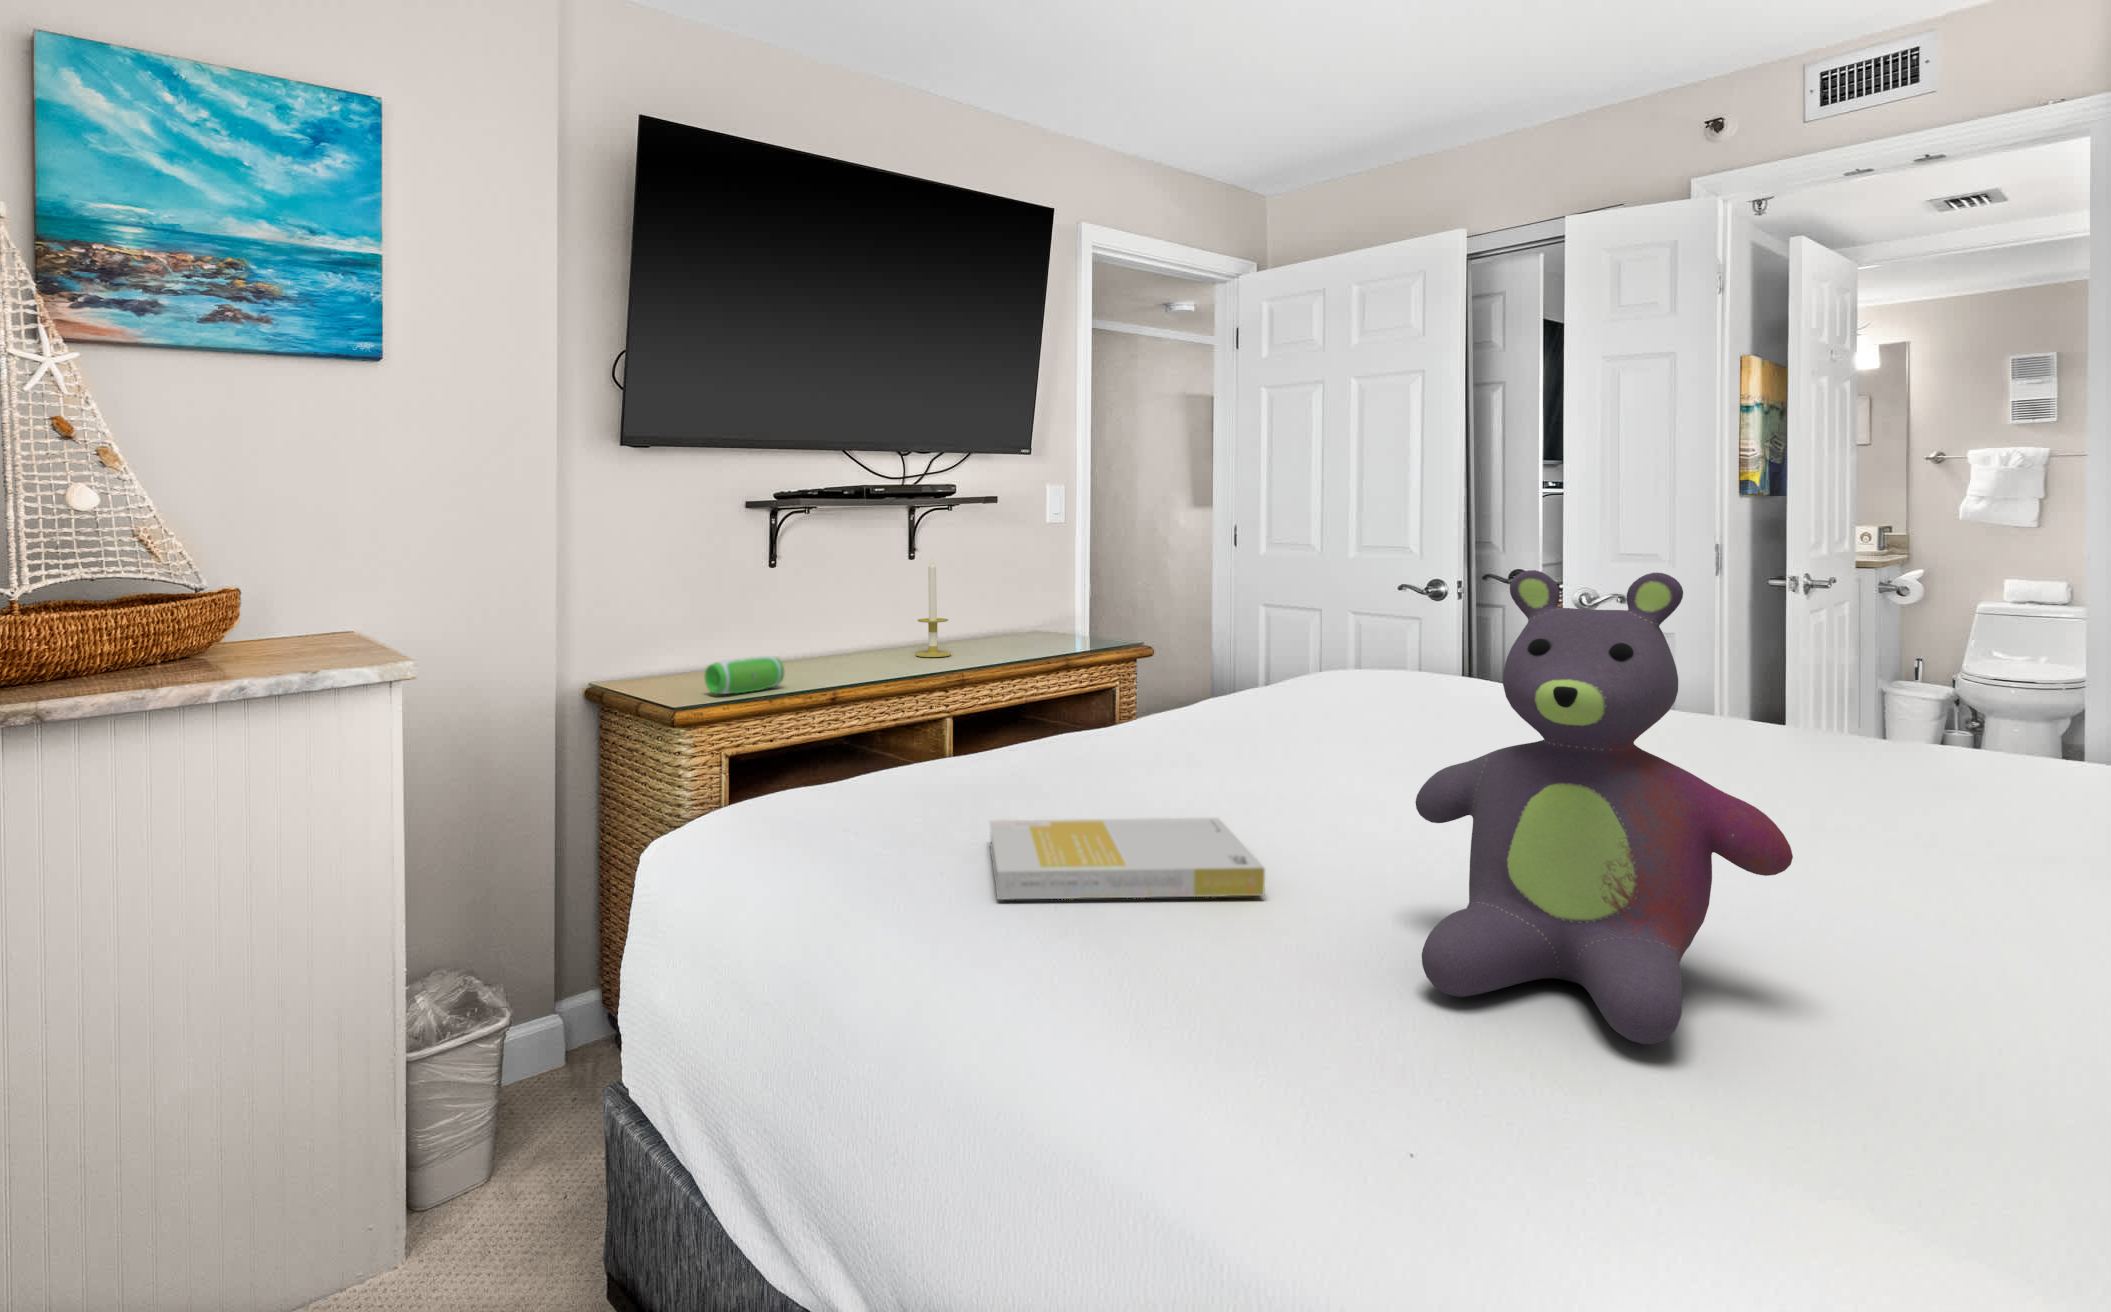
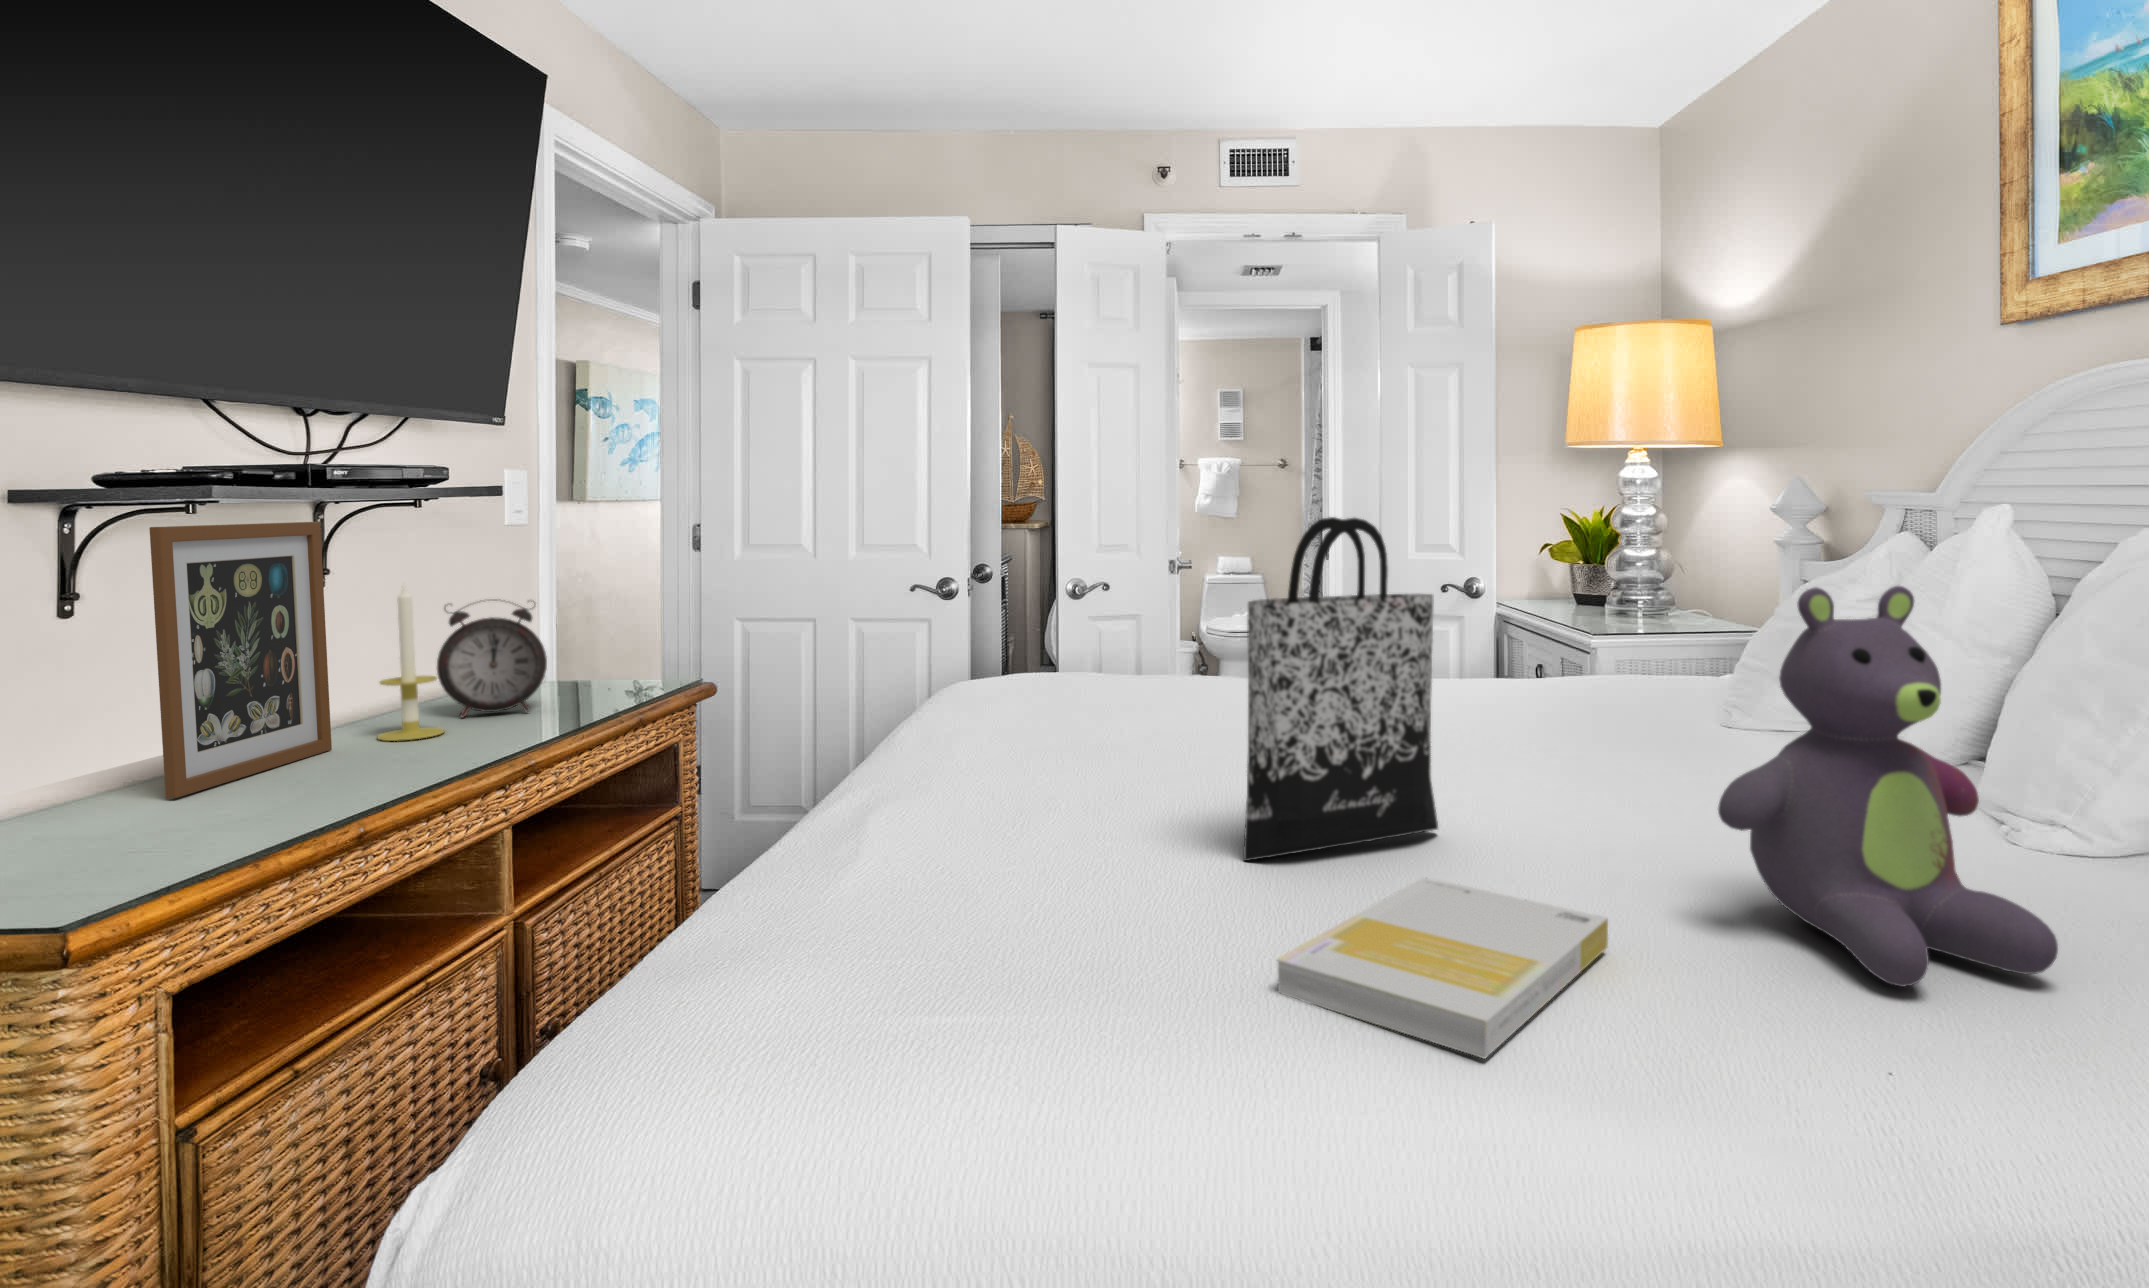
tote bag: none [1168,504,1382,811] -> present [1244,517,1438,861]
picture frame: none [787,519,888,668] -> present [149,522,332,798]
alarm clock: none [964,573,1028,651] -> present [437,600,547,717]
speaker: present [704,656,784,694] -> none [87,785,257,881]

